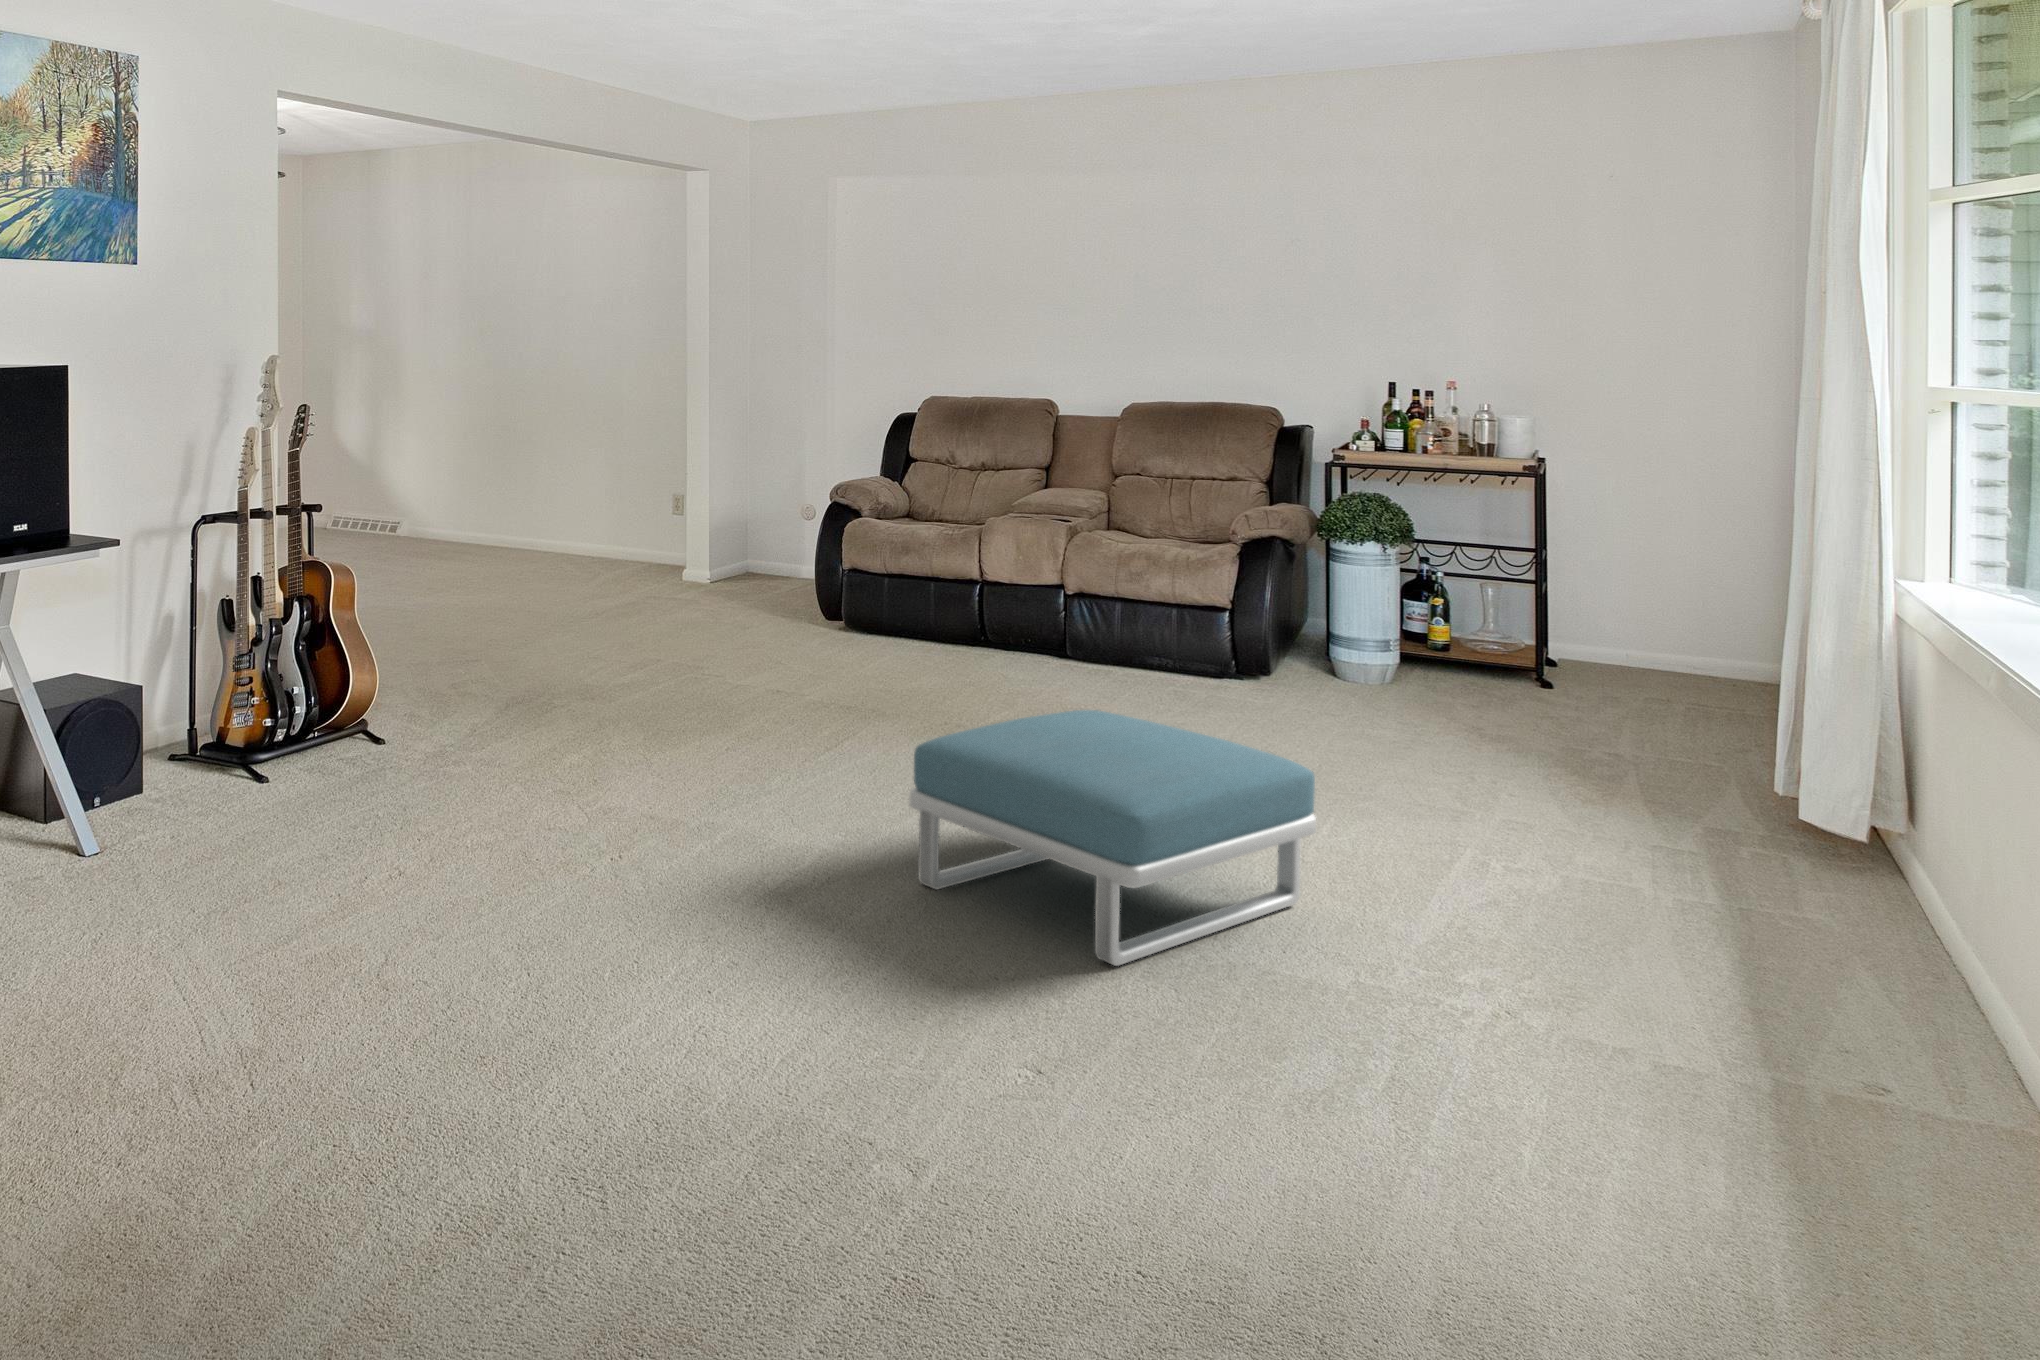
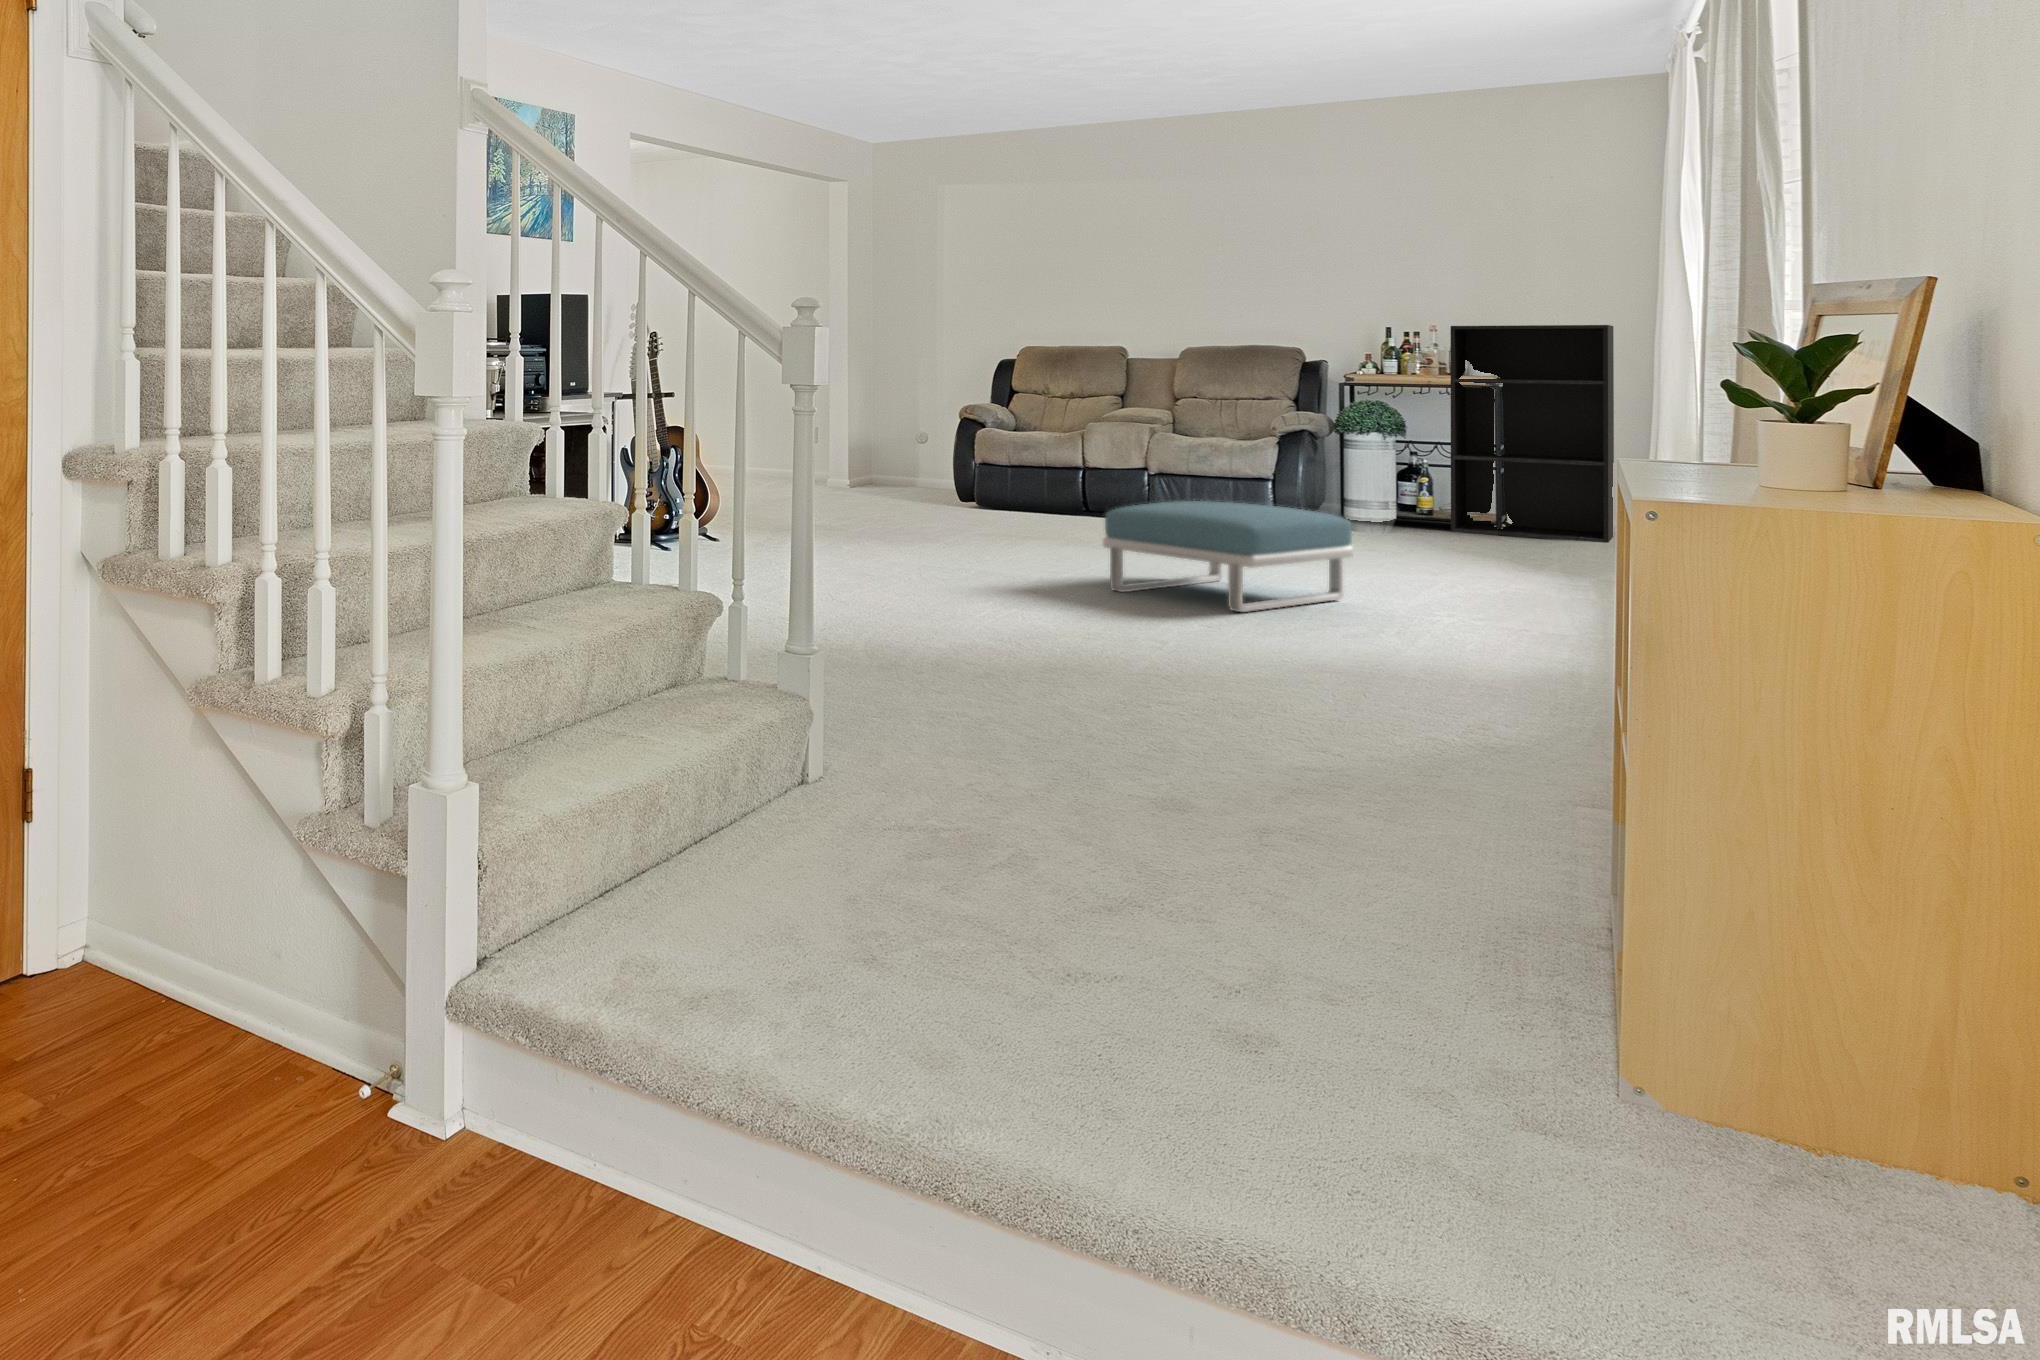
bookshelf: none [1470,387,1686,703] -> present [1451,325,1614,543]

